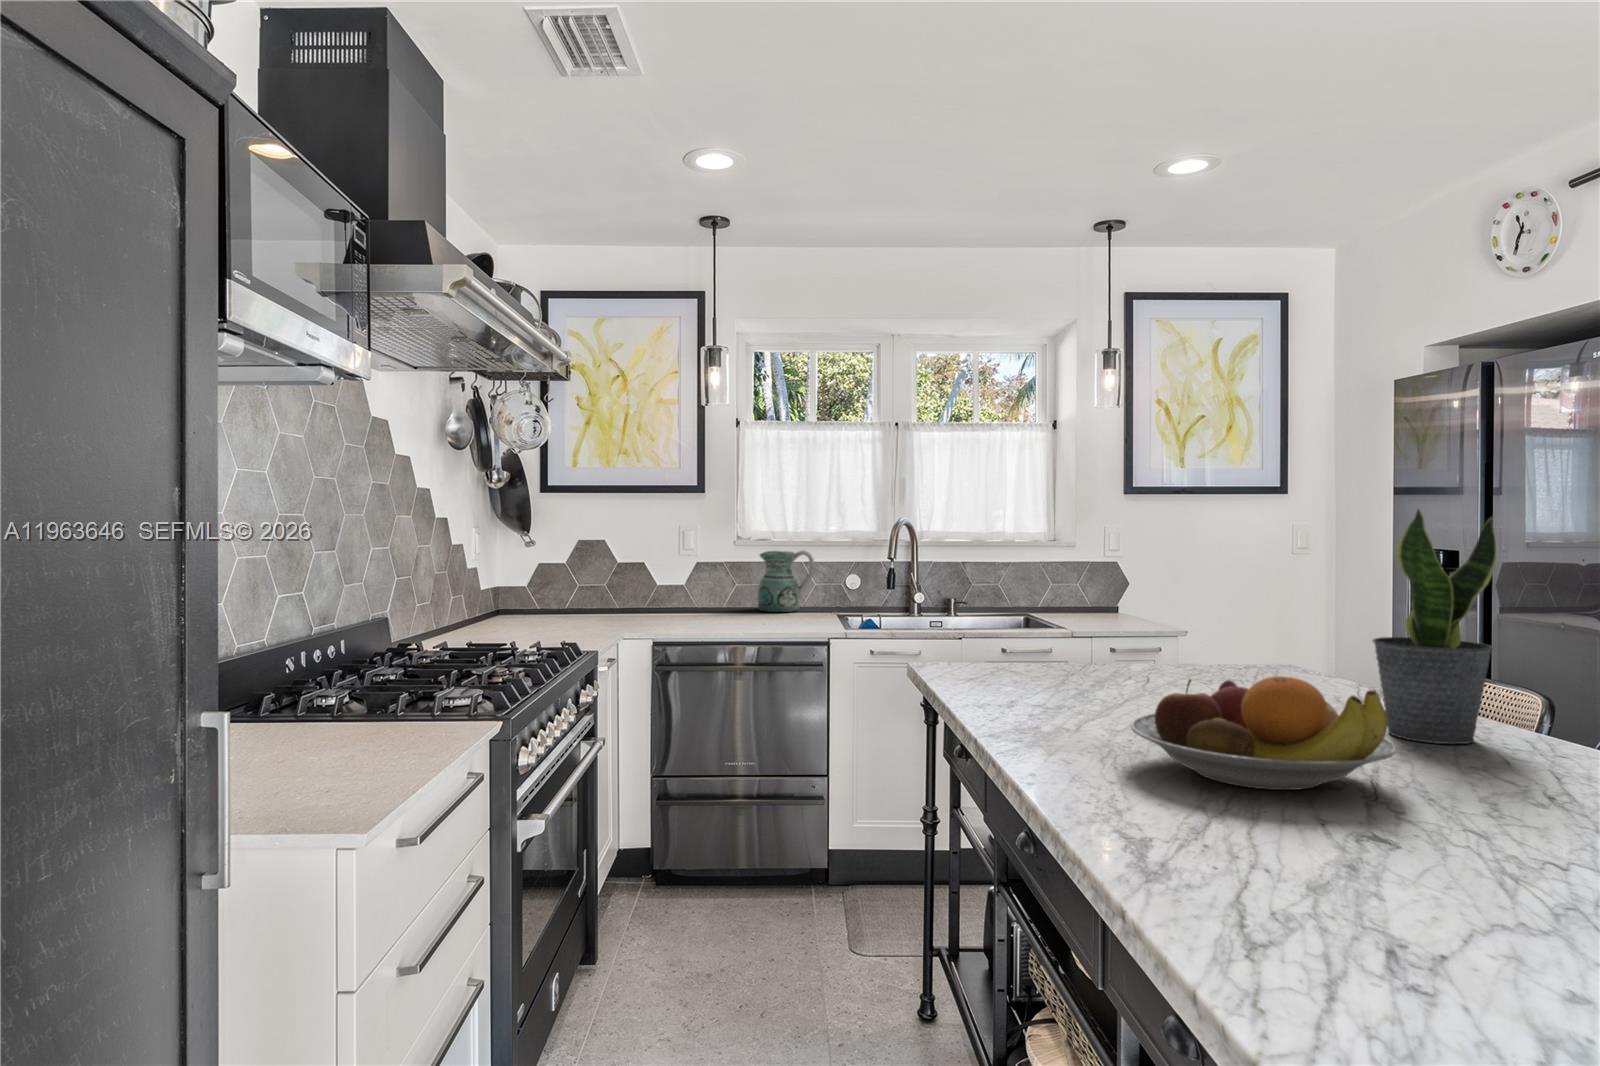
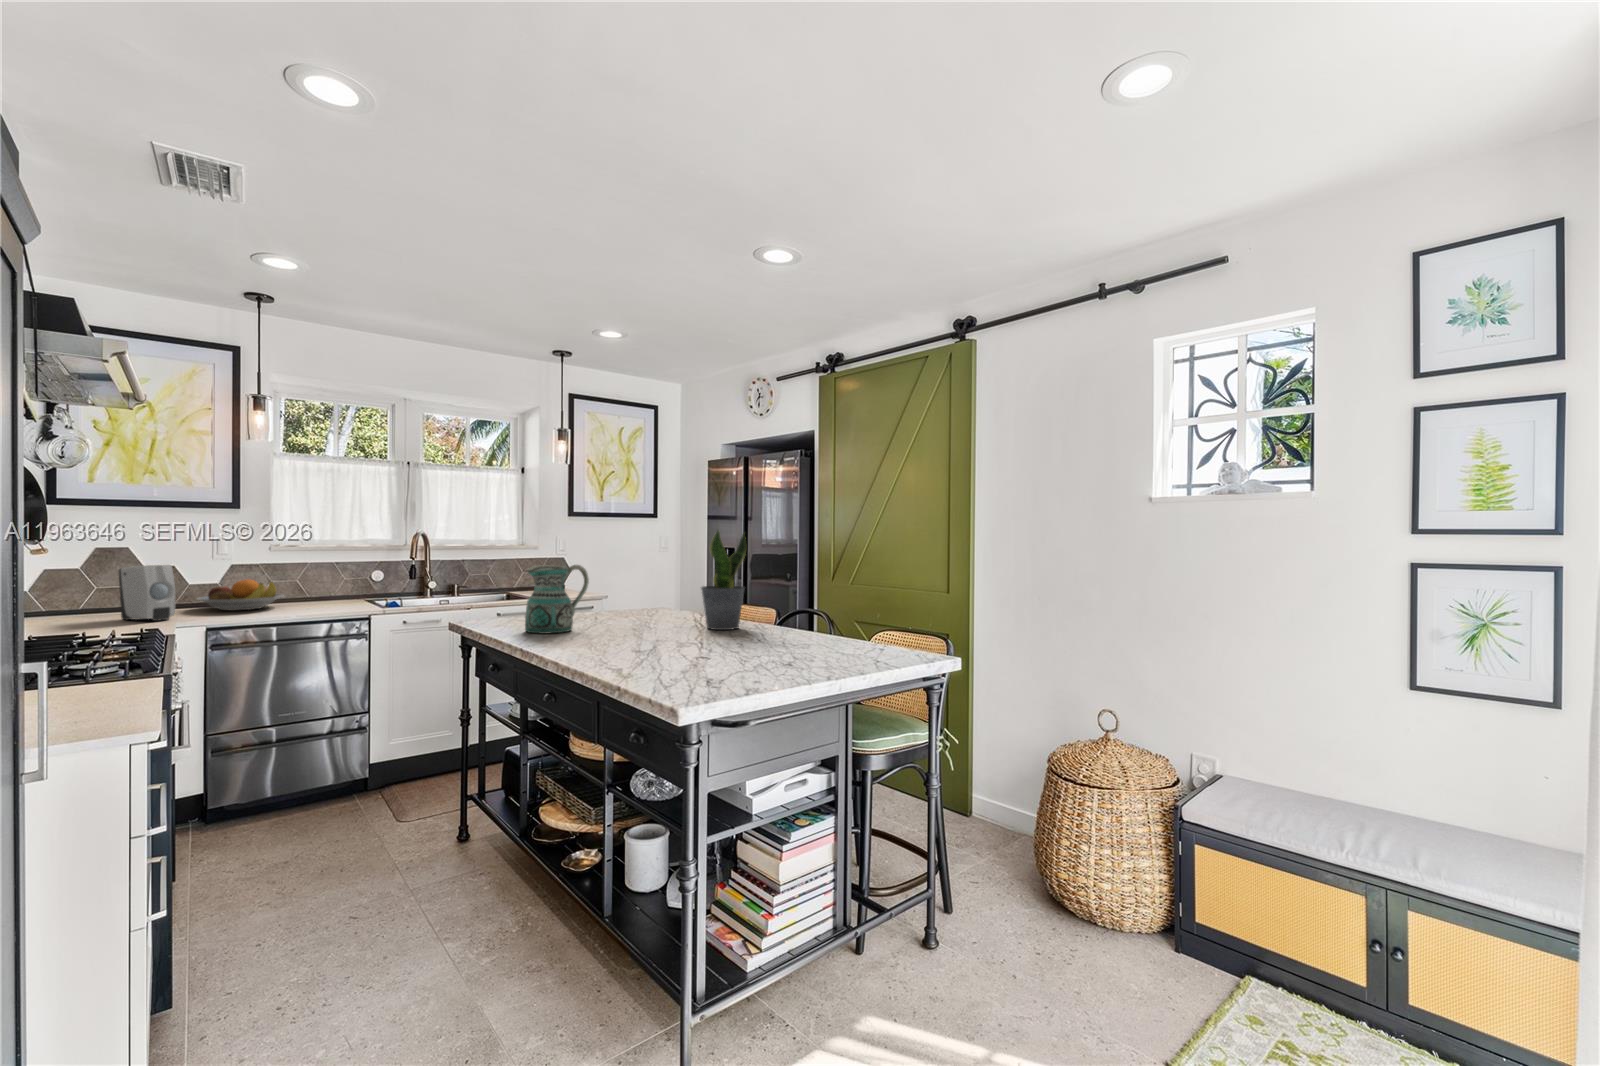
ceramic pitcher: present [758,551,815,612] -> present [525,565,589,634]
soap dispenser: none [573,560,622,629] -> present [119,565,176,621]
fruit bowl: present [1131,676,1396,790] -> present [197,579,283,610]

